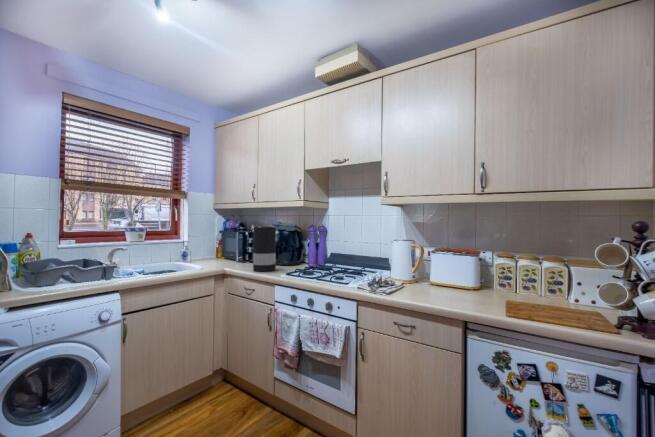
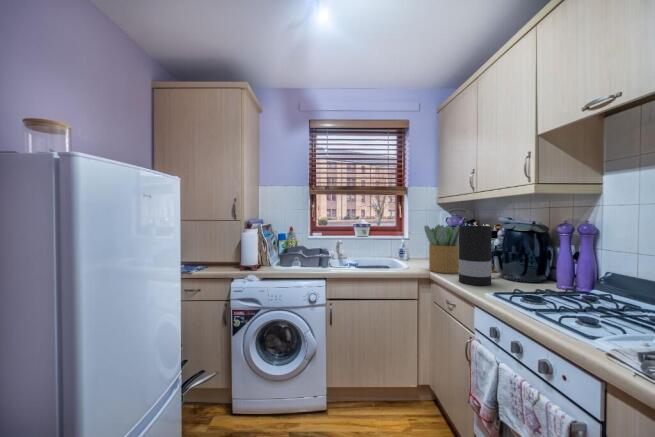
potted plant: none [217,227,246,268] -> present [424,225,459,273]

